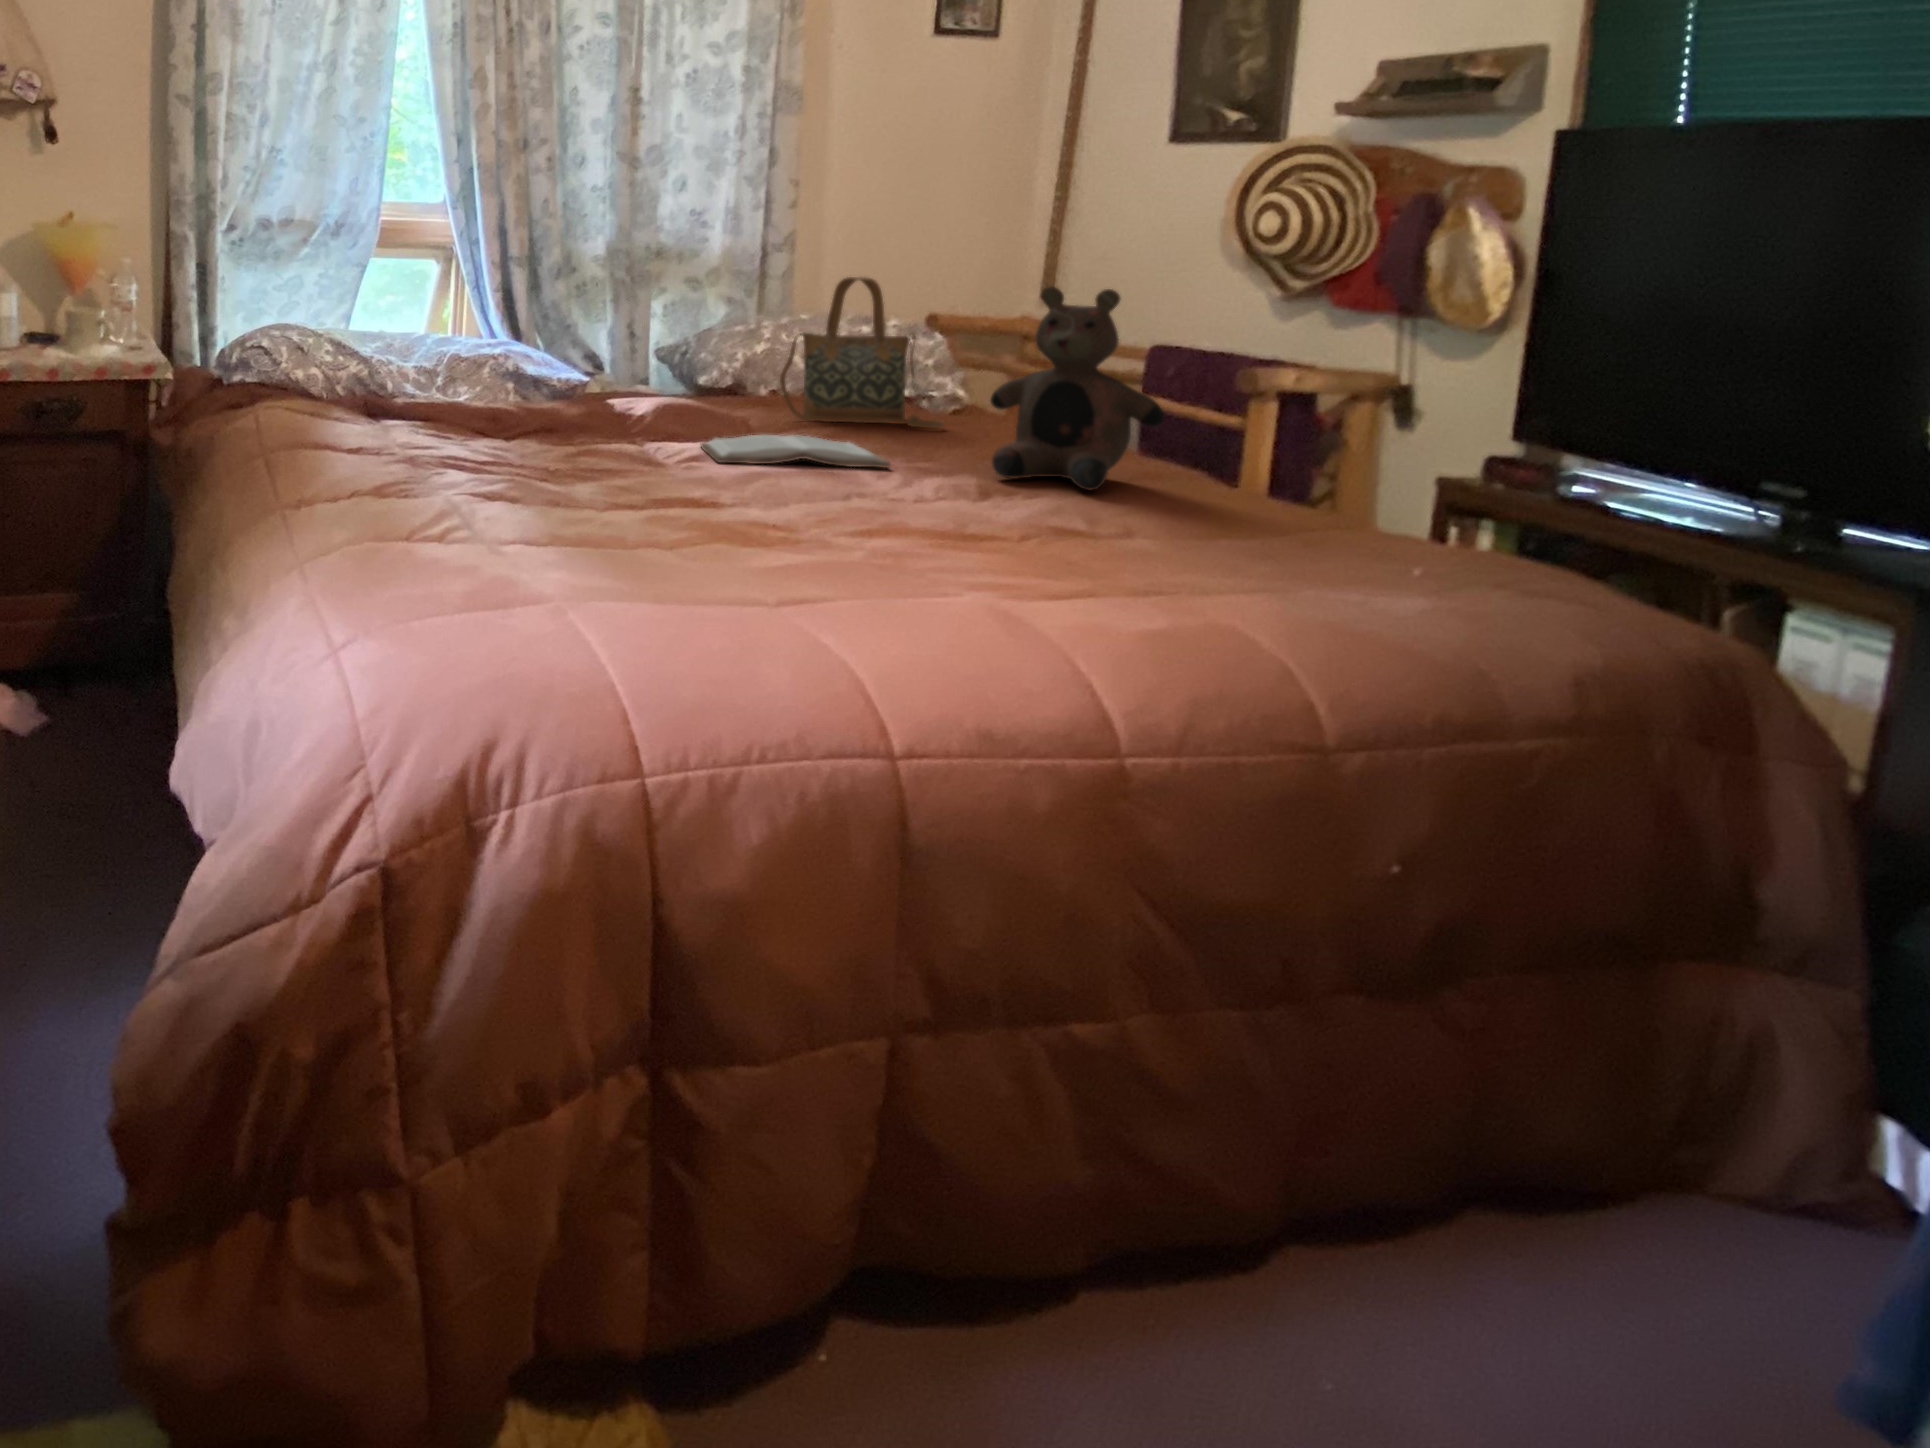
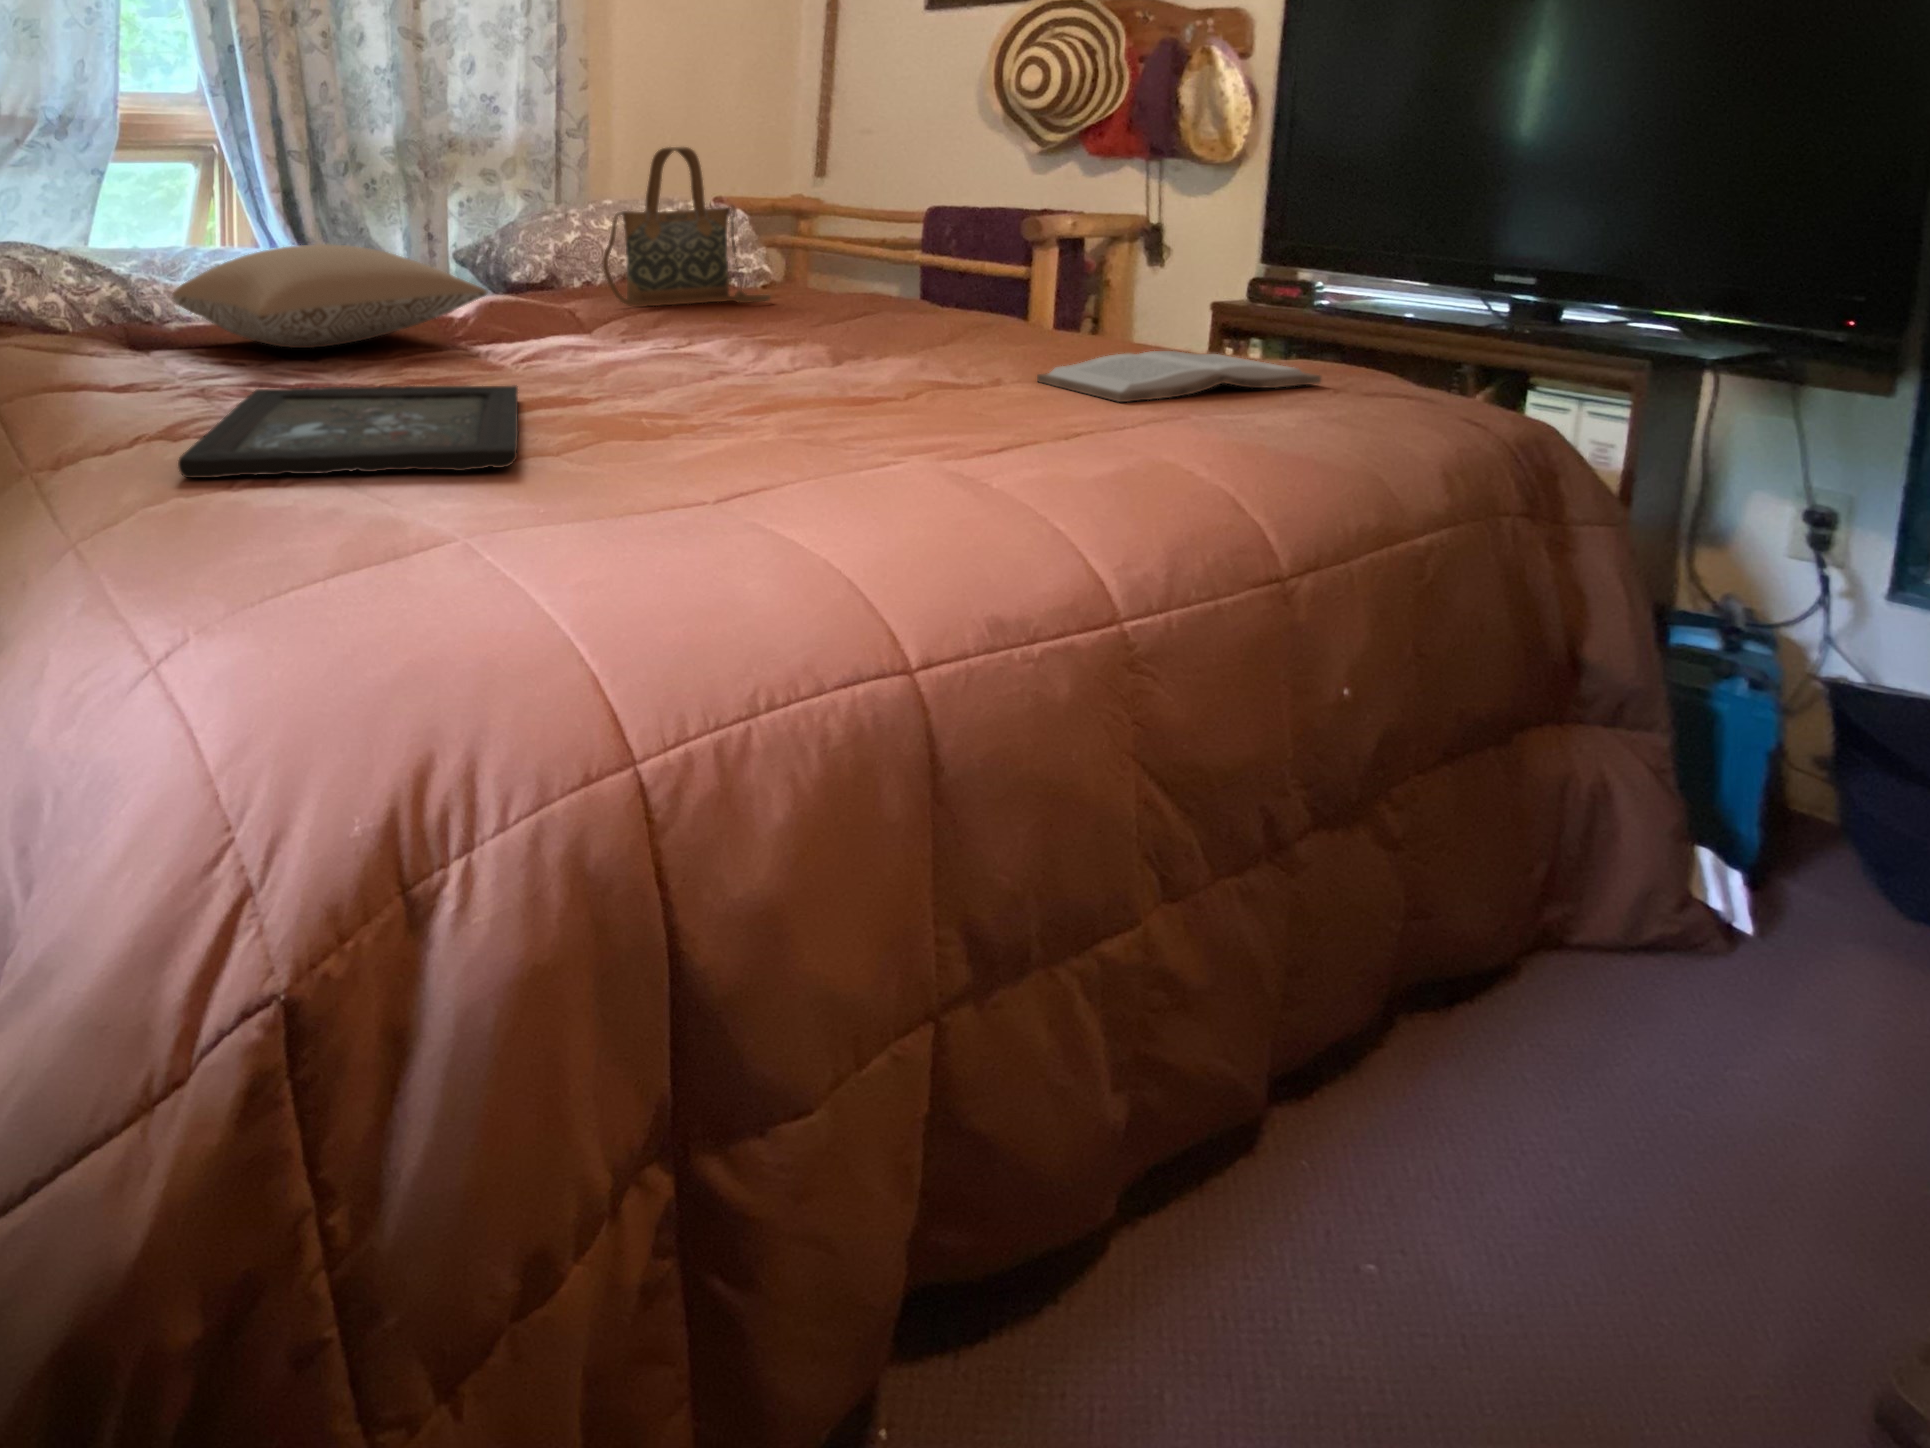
teddy bear: present [990,286,1165,490] -> none [834,131,1007,343]
pillow: none [404,348,657,432] -> present [173,244,487,348]
book: present [701,435,890,468] -> present [1037,351,1321,402]
tray: none [380,467,657,554] -> present [178,386,519,478]

